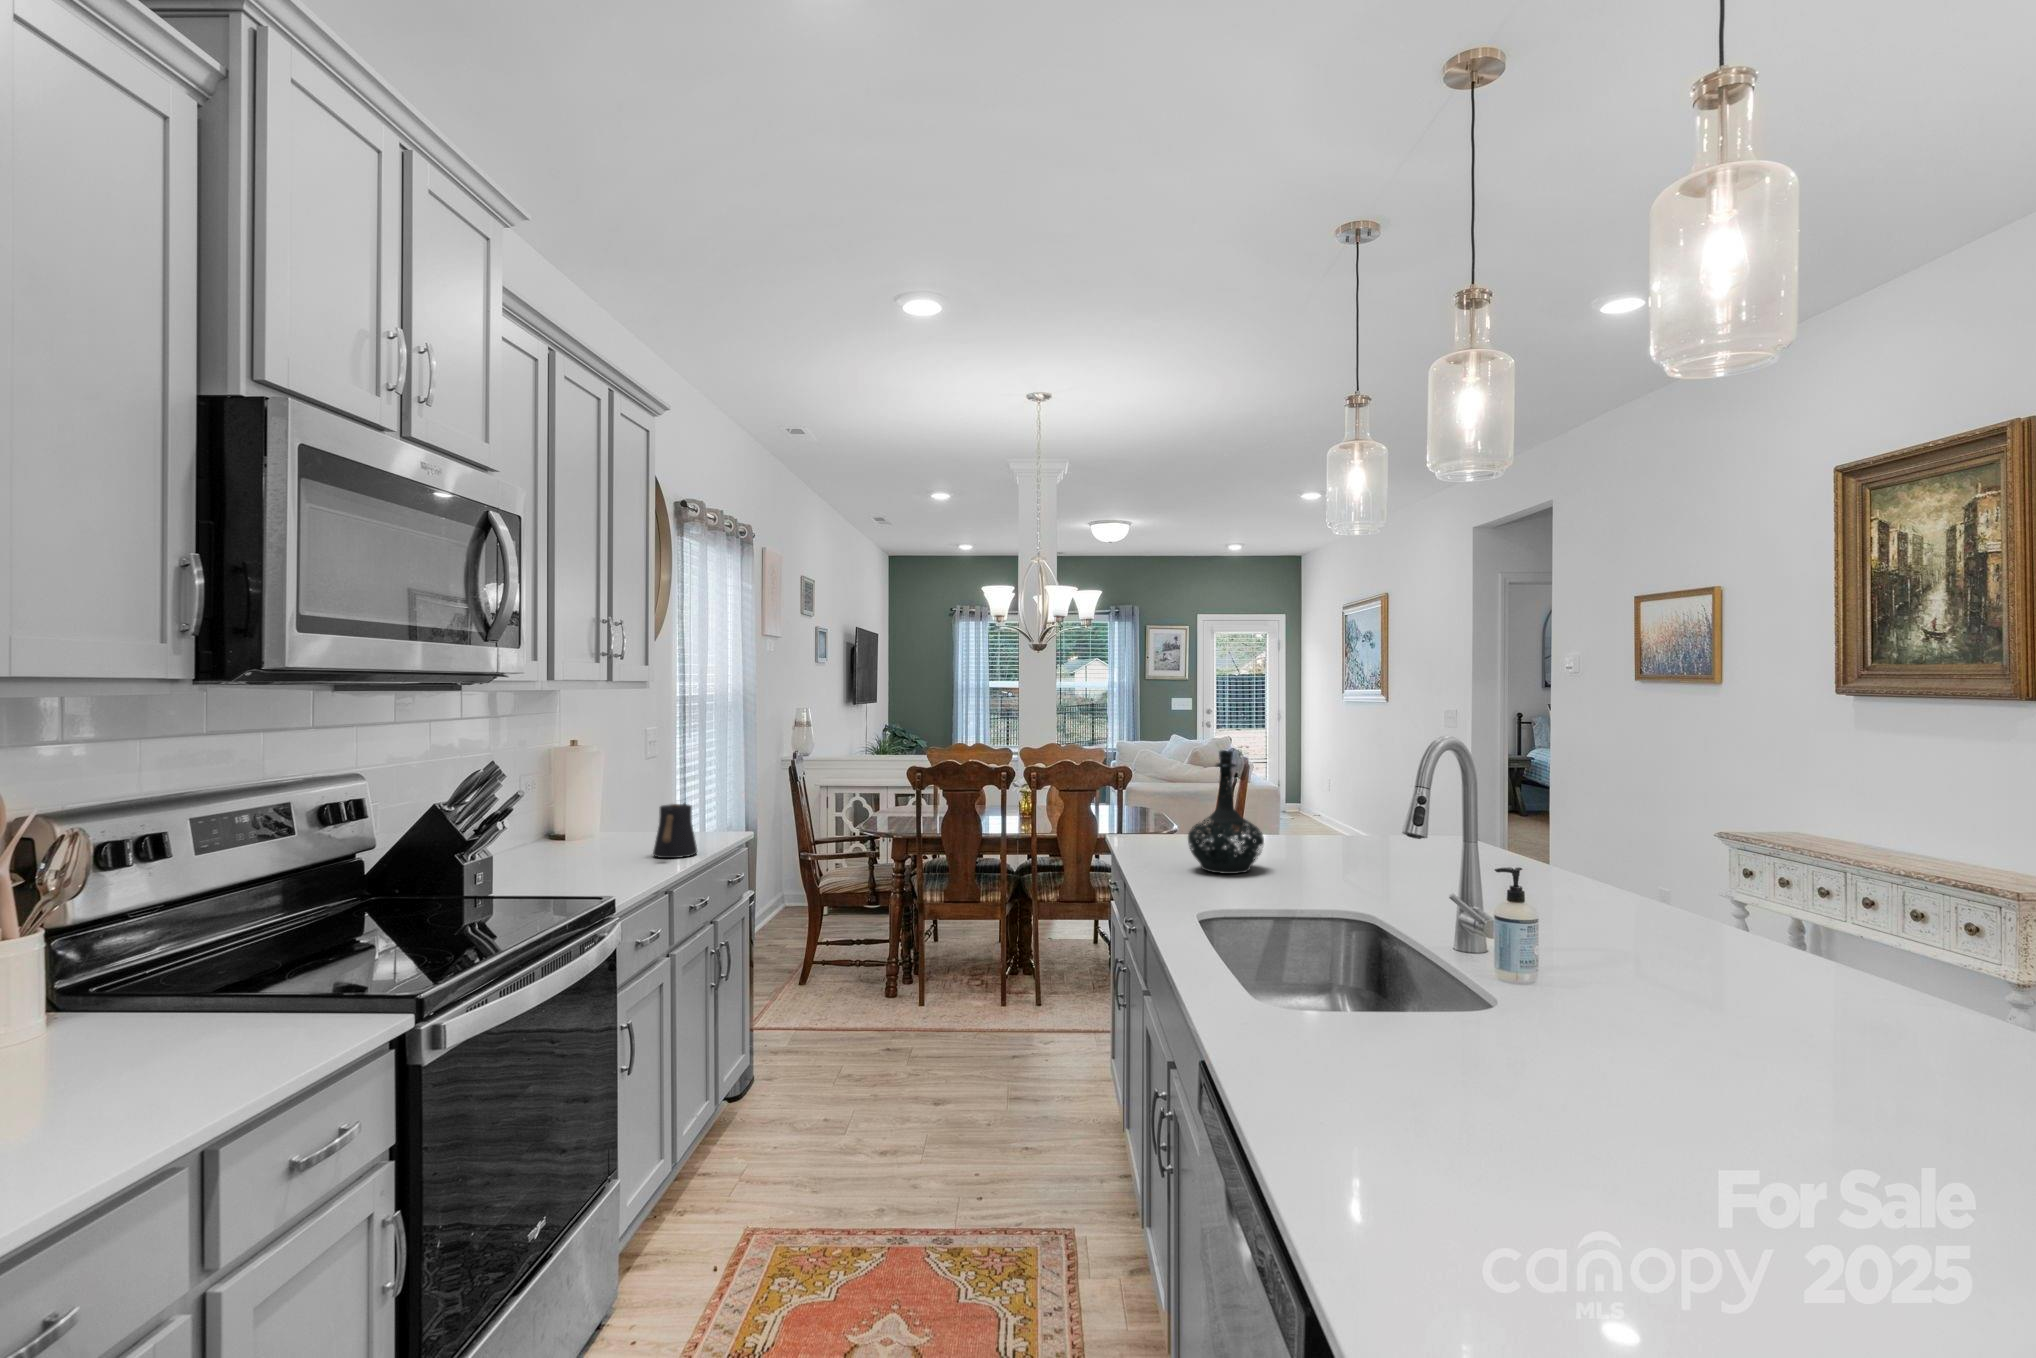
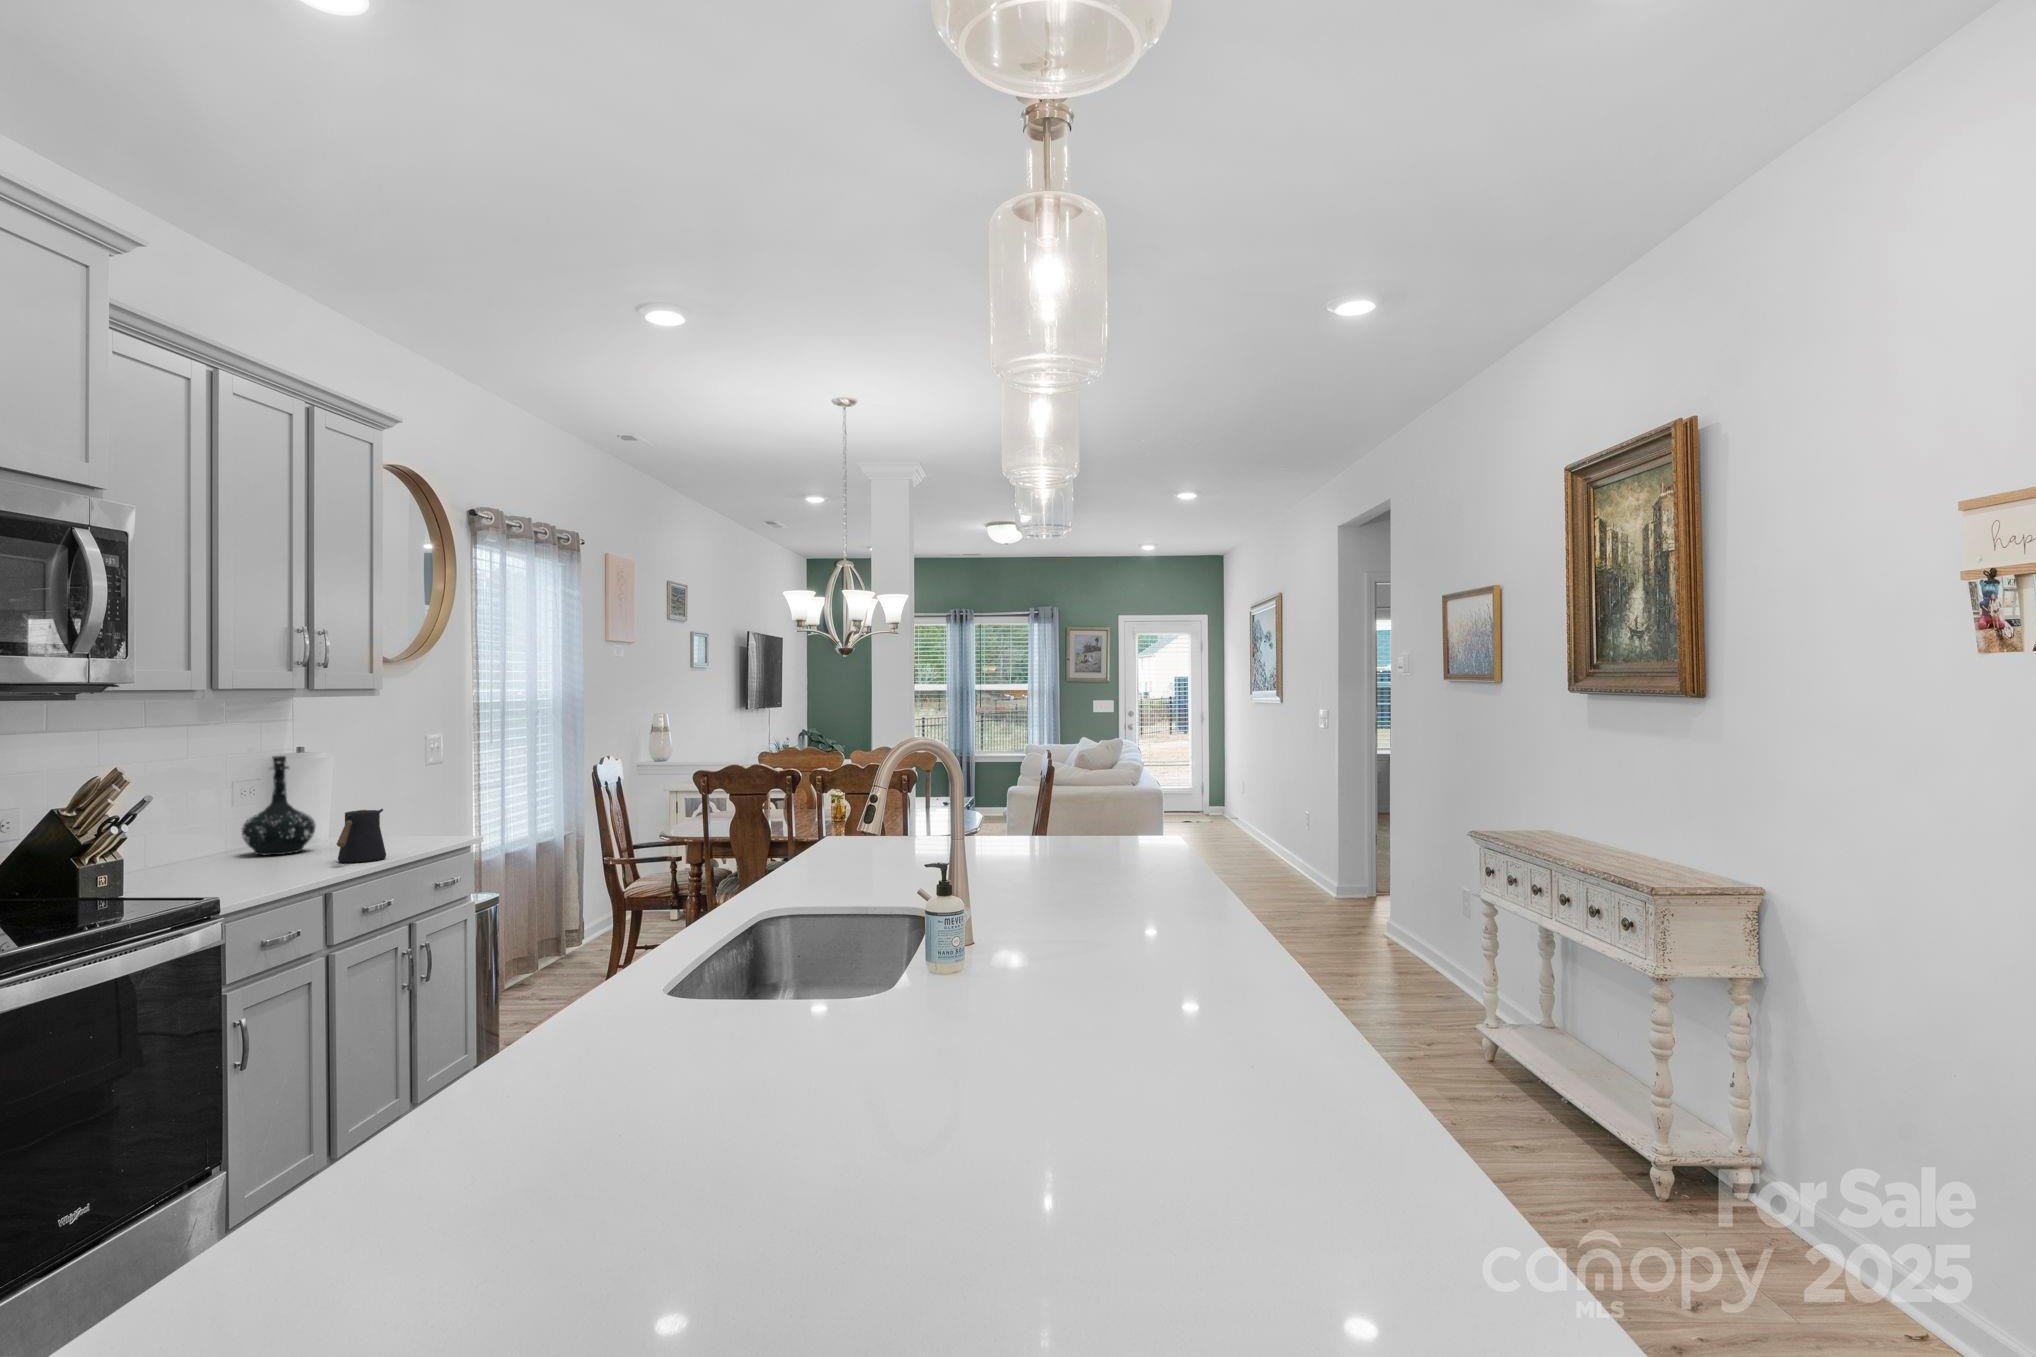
bottle: present [1188,750,1264,874] -> present [242,756,316,856]

